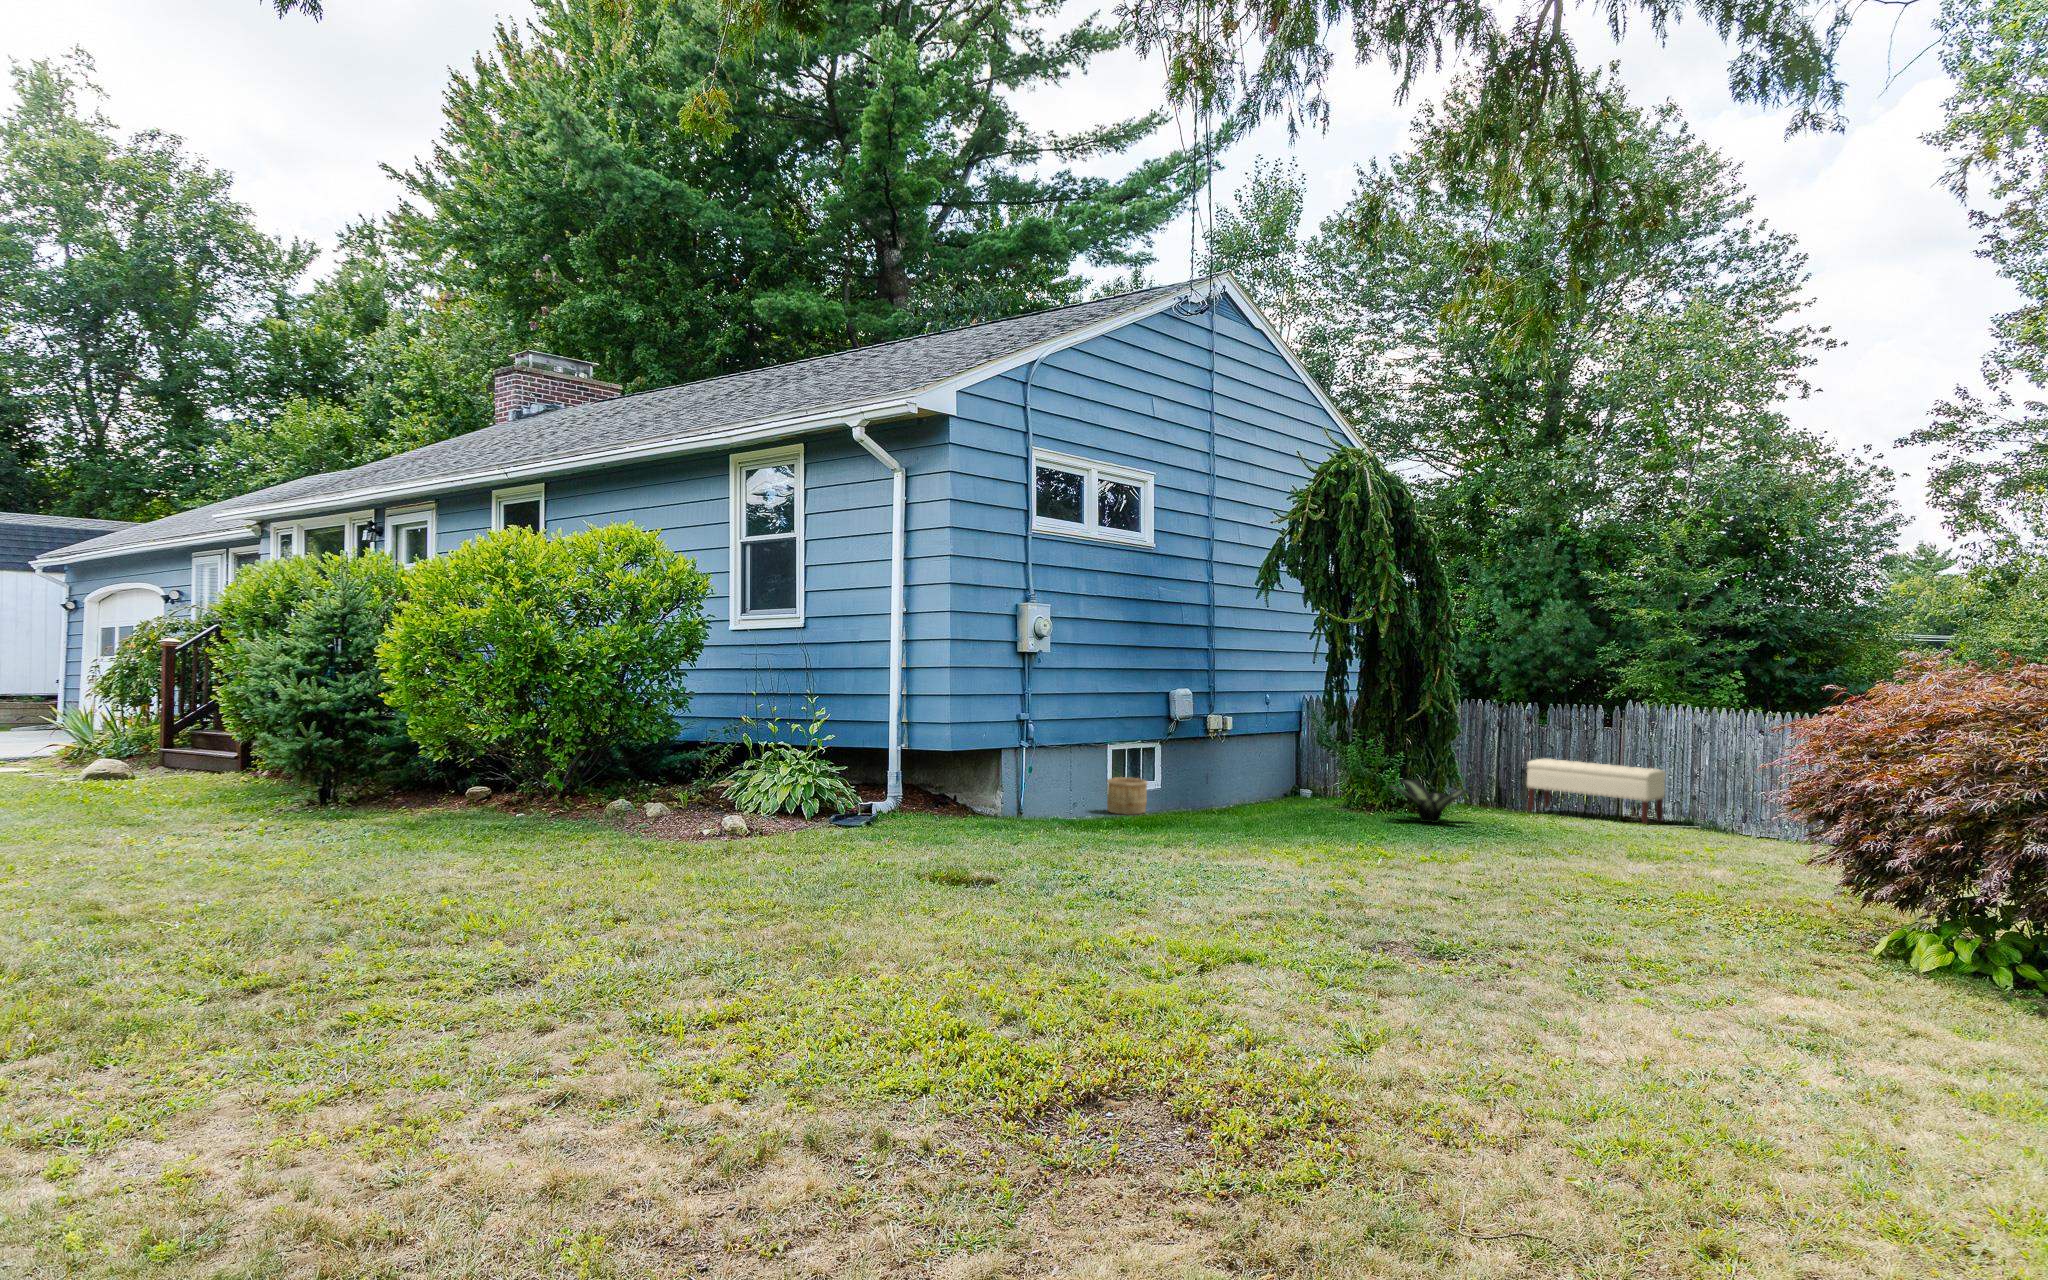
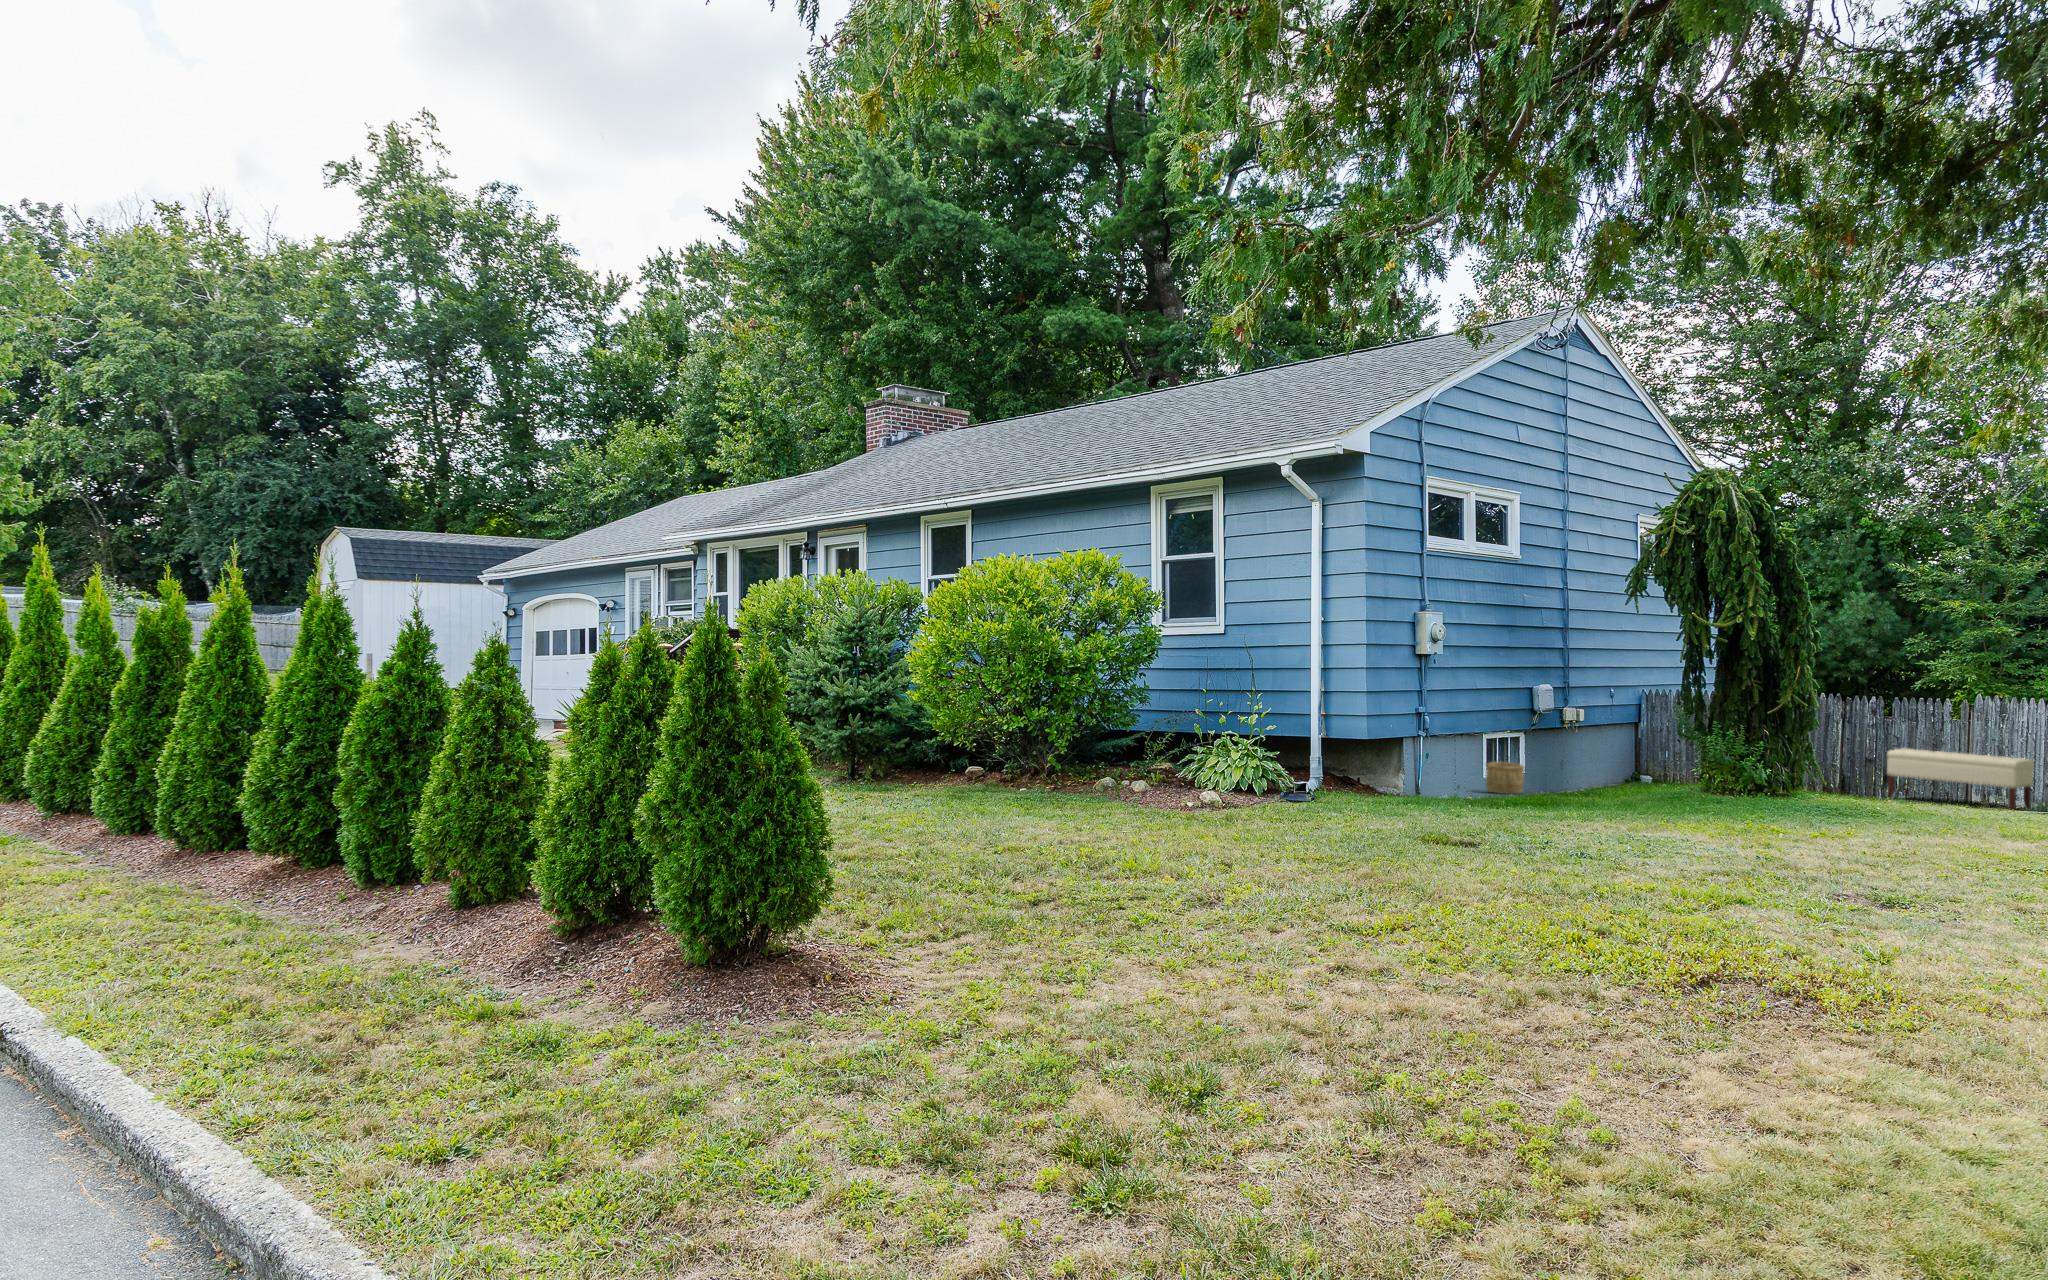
potted plant: present [1389,780,1468,823] -> none [1750,766,1836,805]

